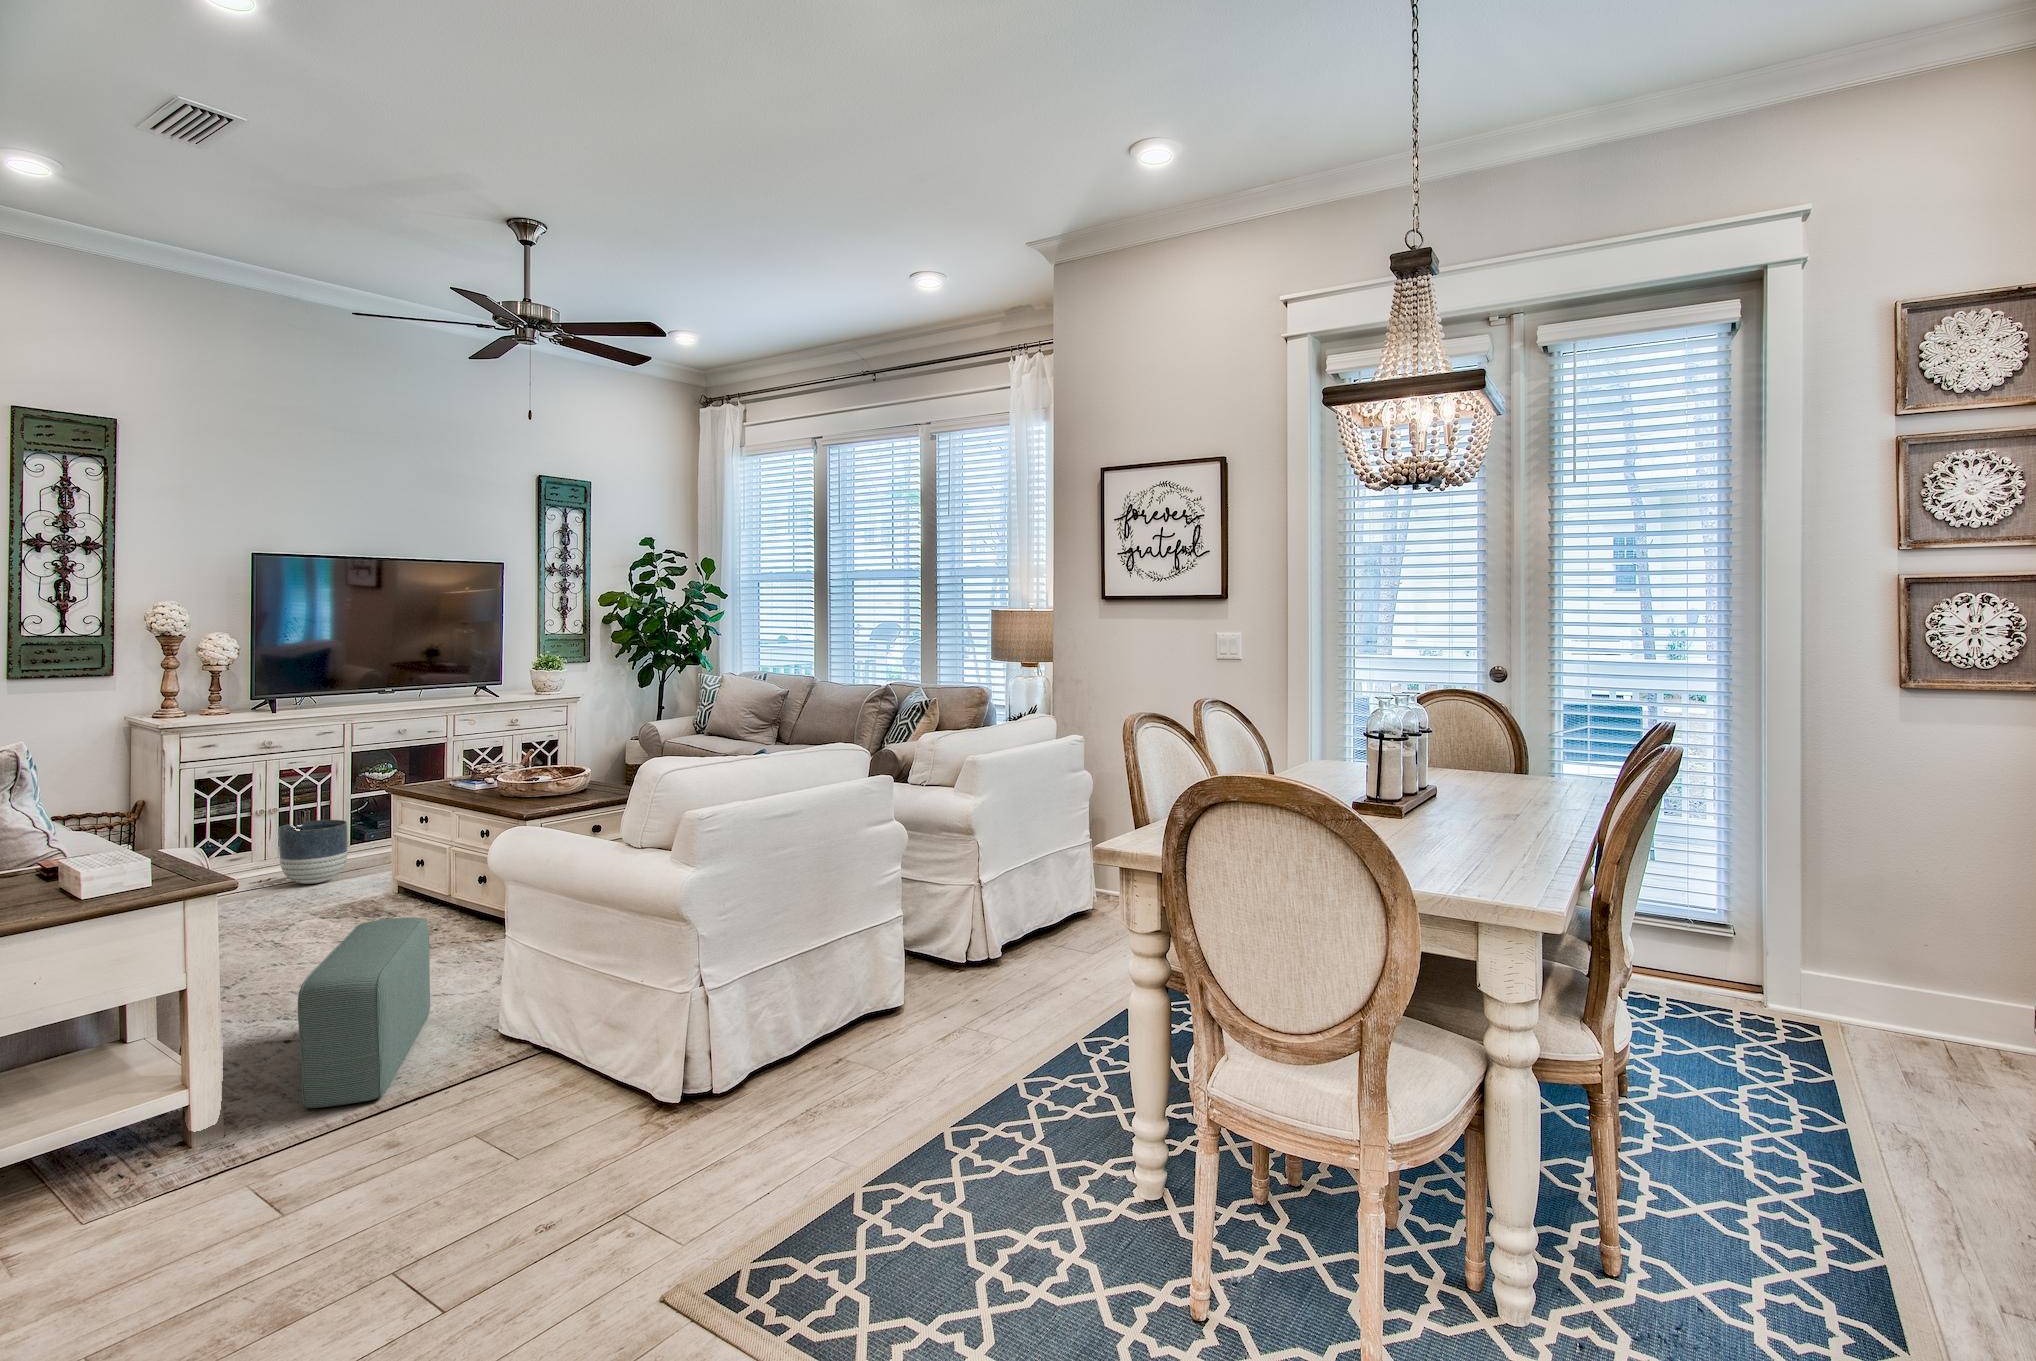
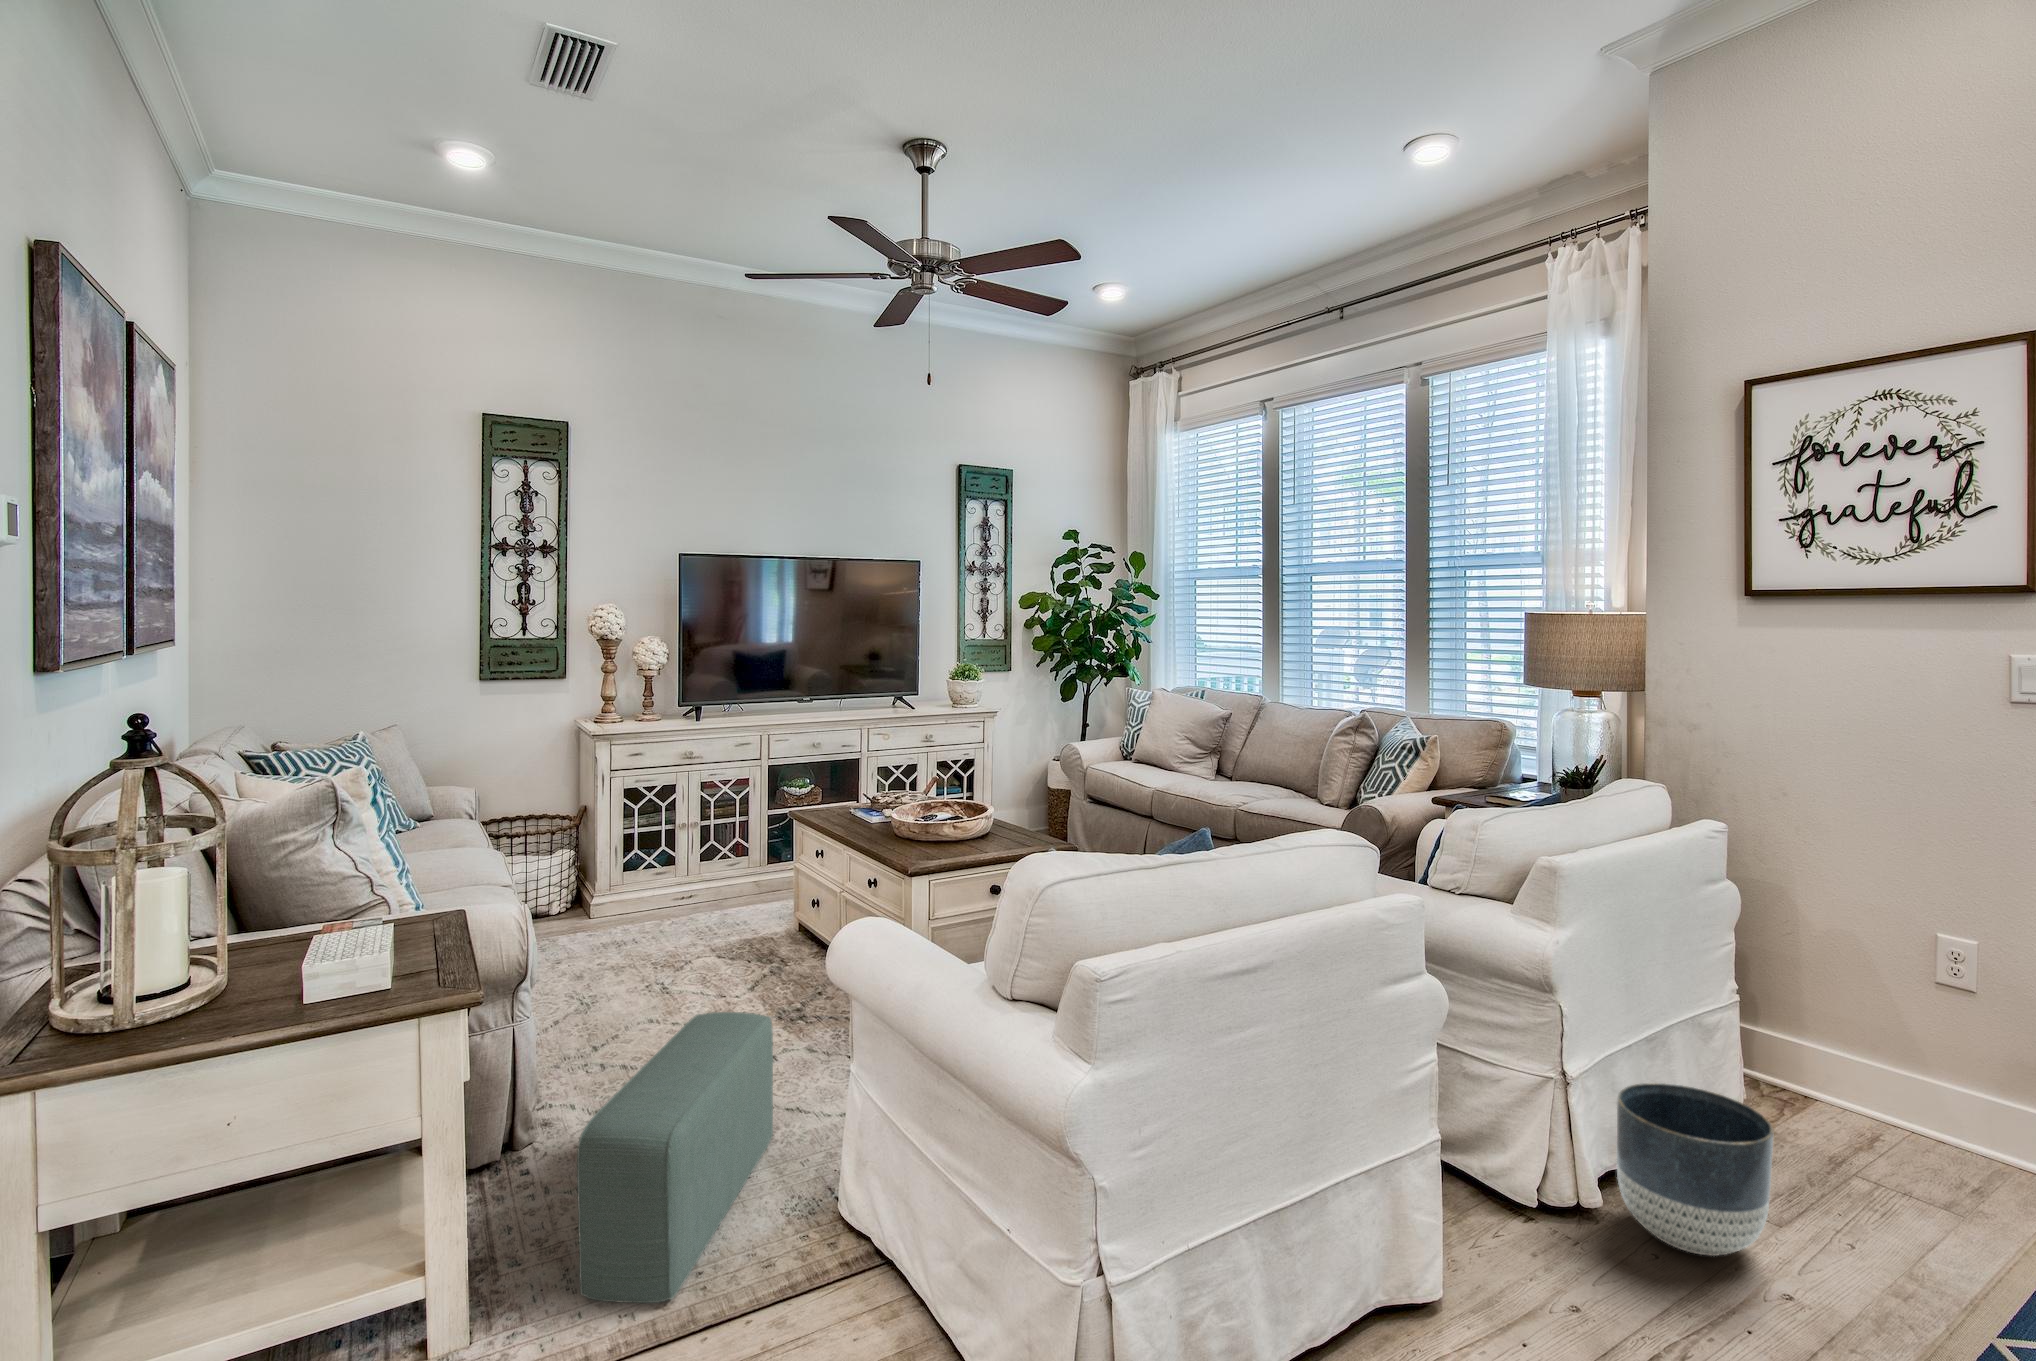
planter: present [278,820,347,884] -> present [1617,1083,1773,1256]

